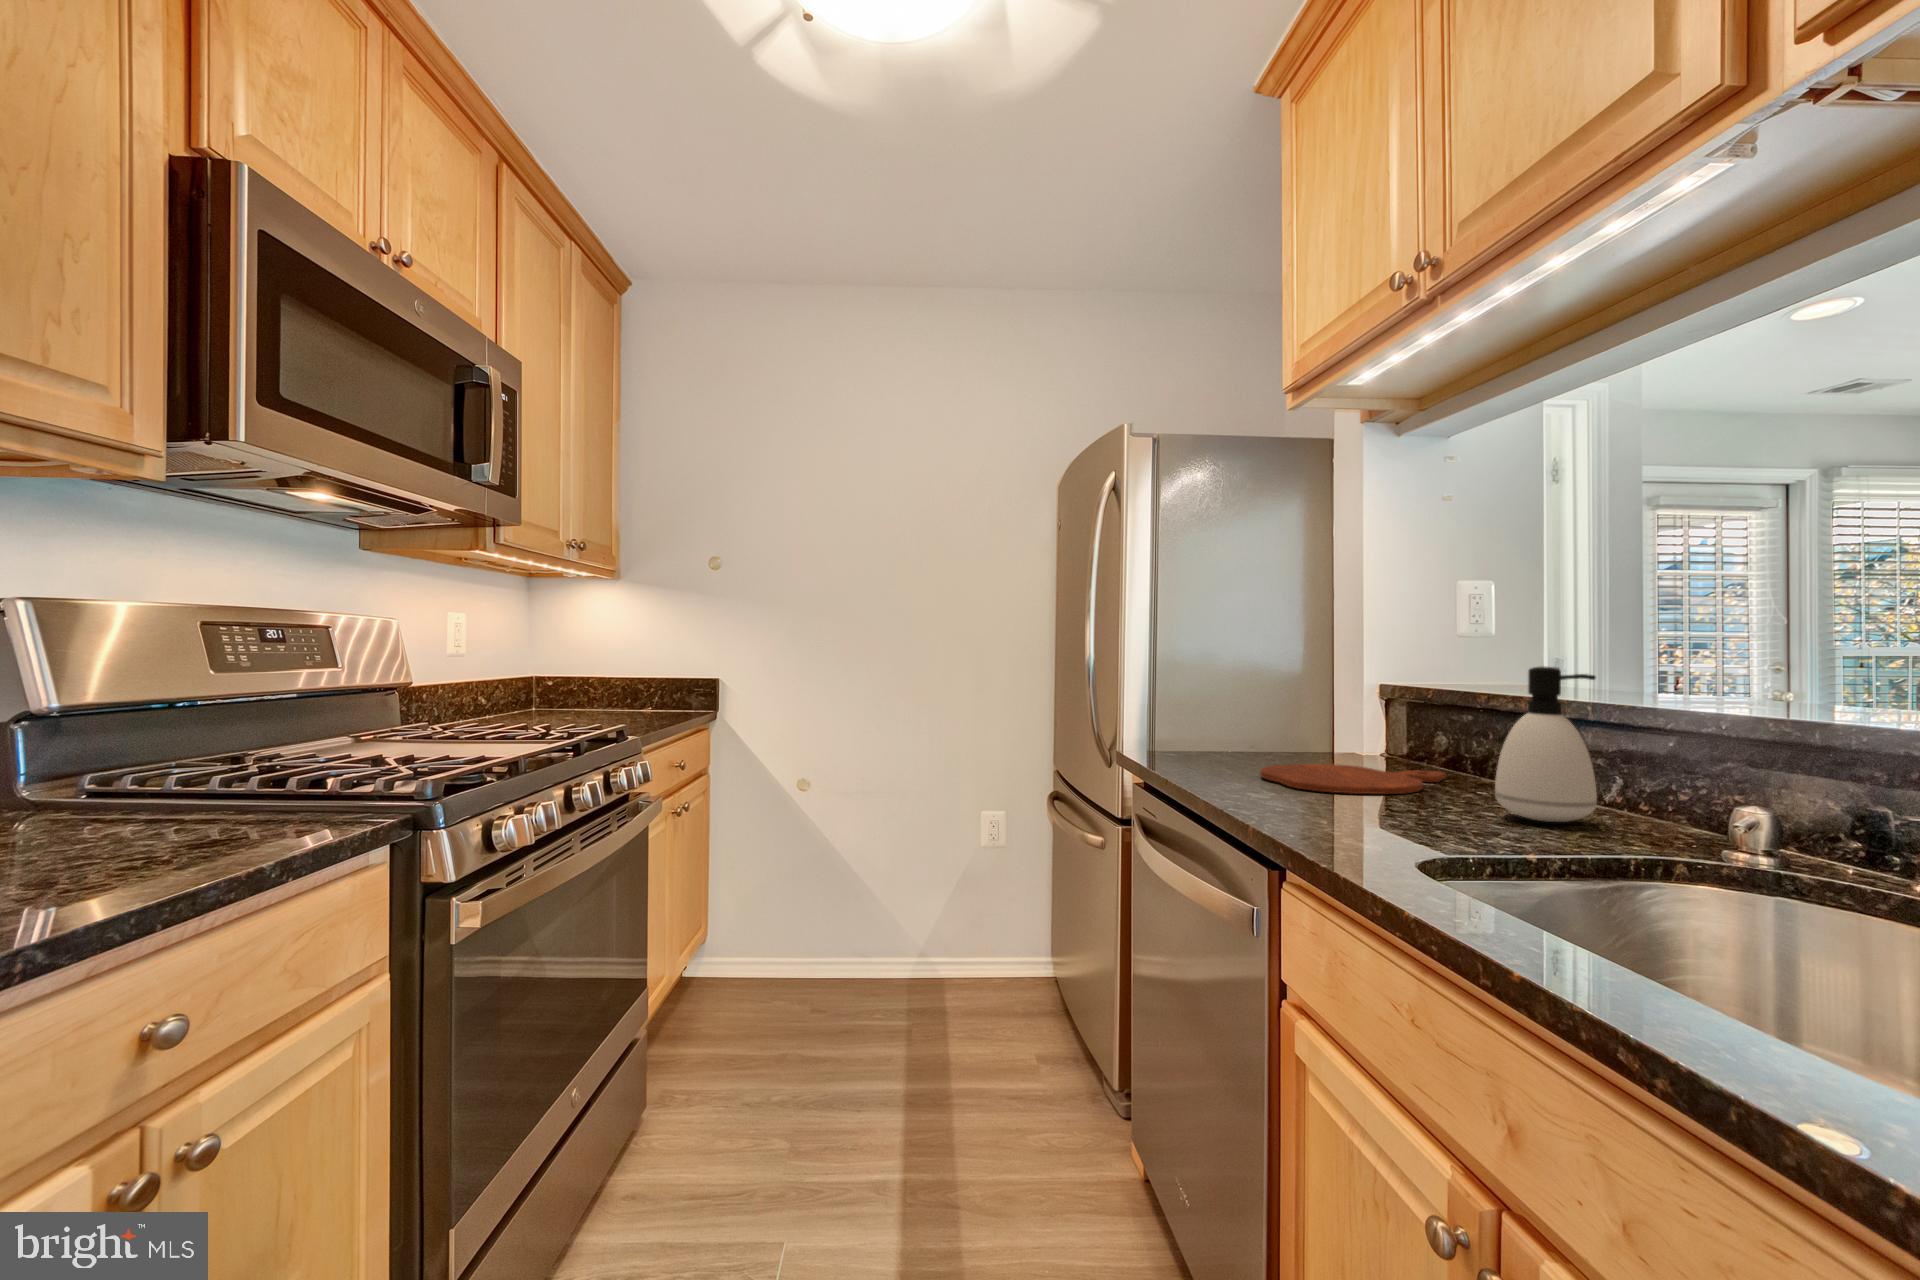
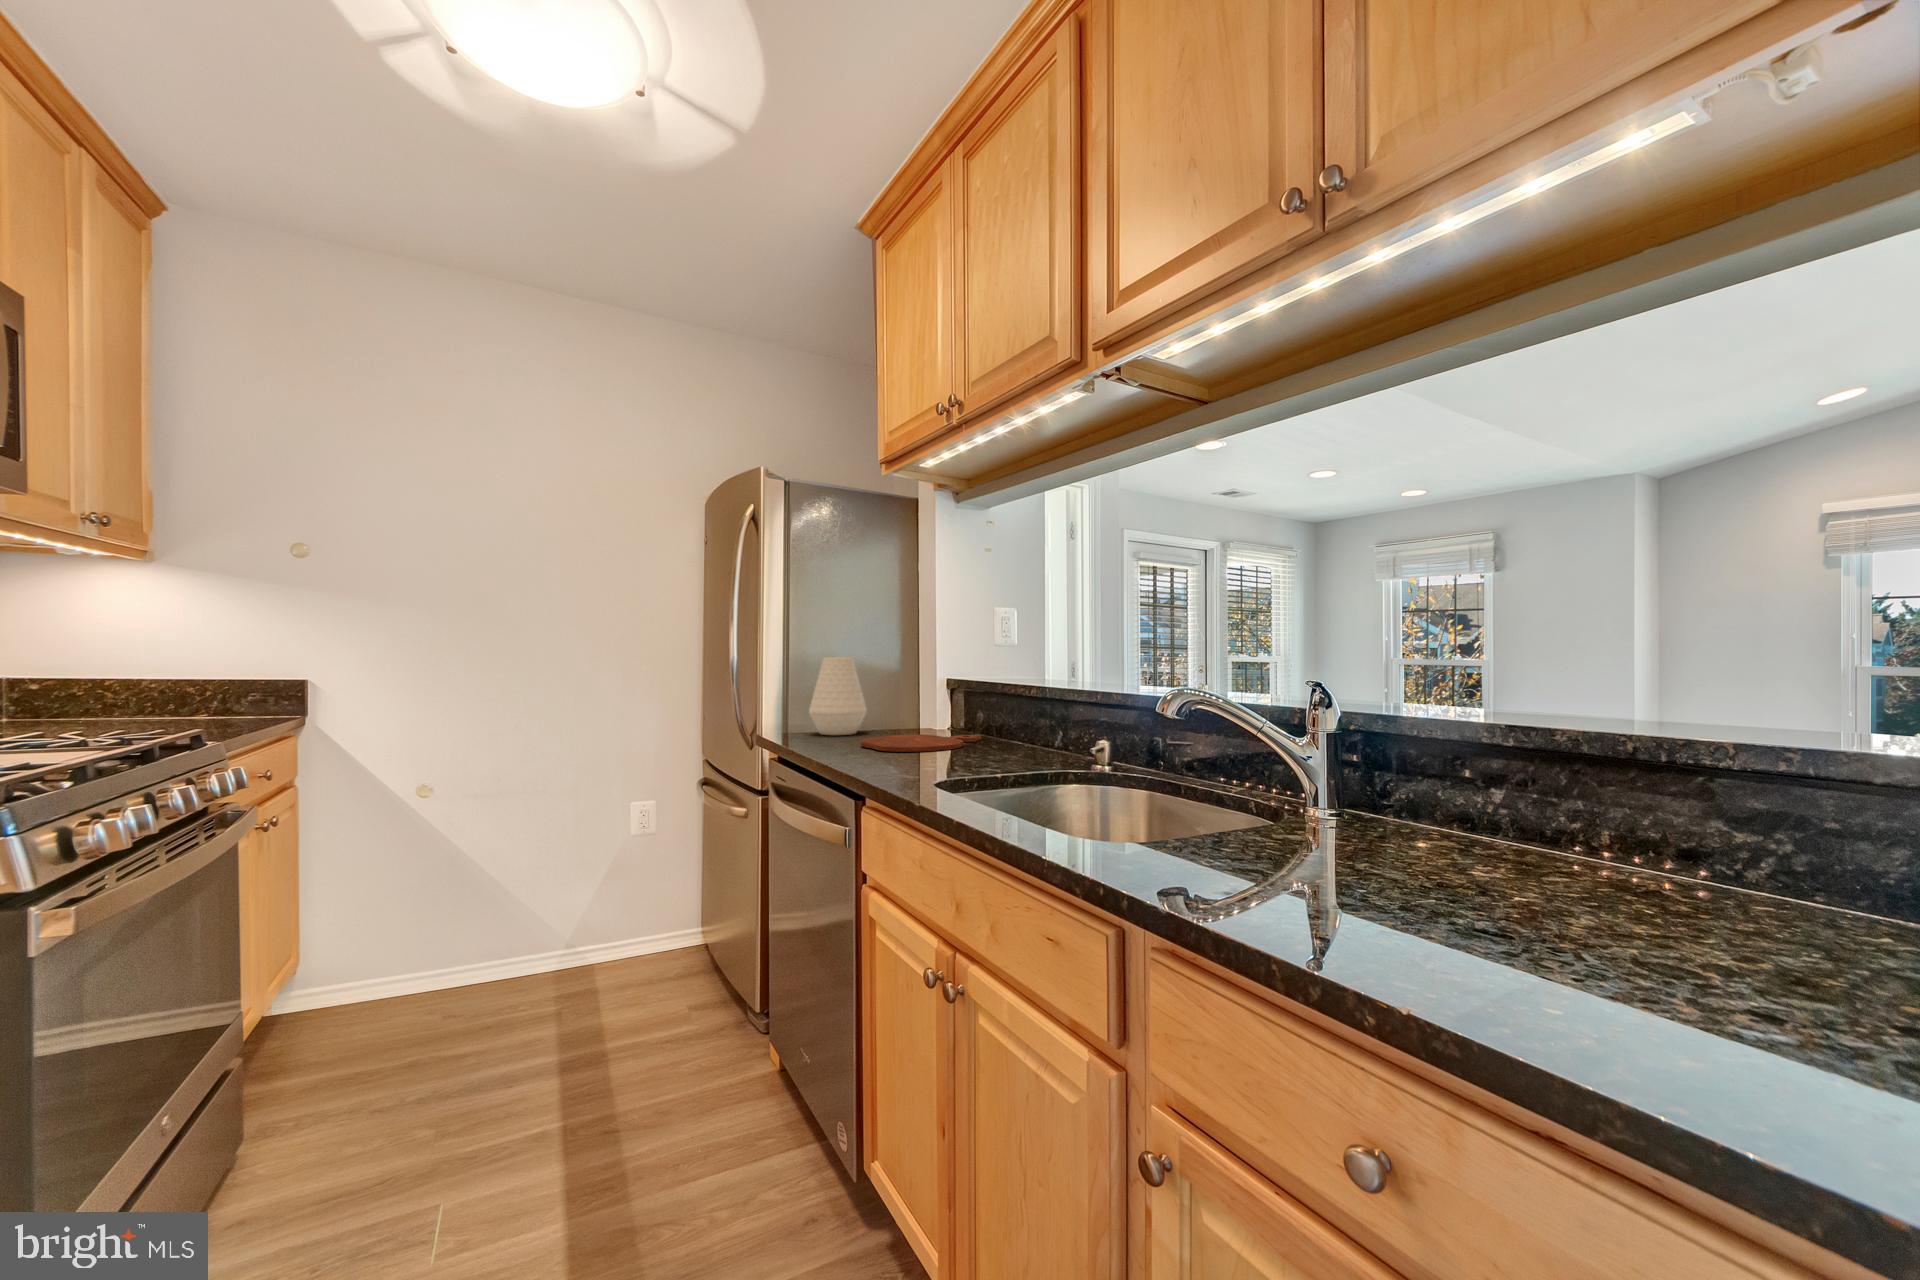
vase: none [1183,655,1262,758] -> present [809,657,867,735]
soap dispenser: present [1495,667,1597,822] -> none [994,663,1045,758]

